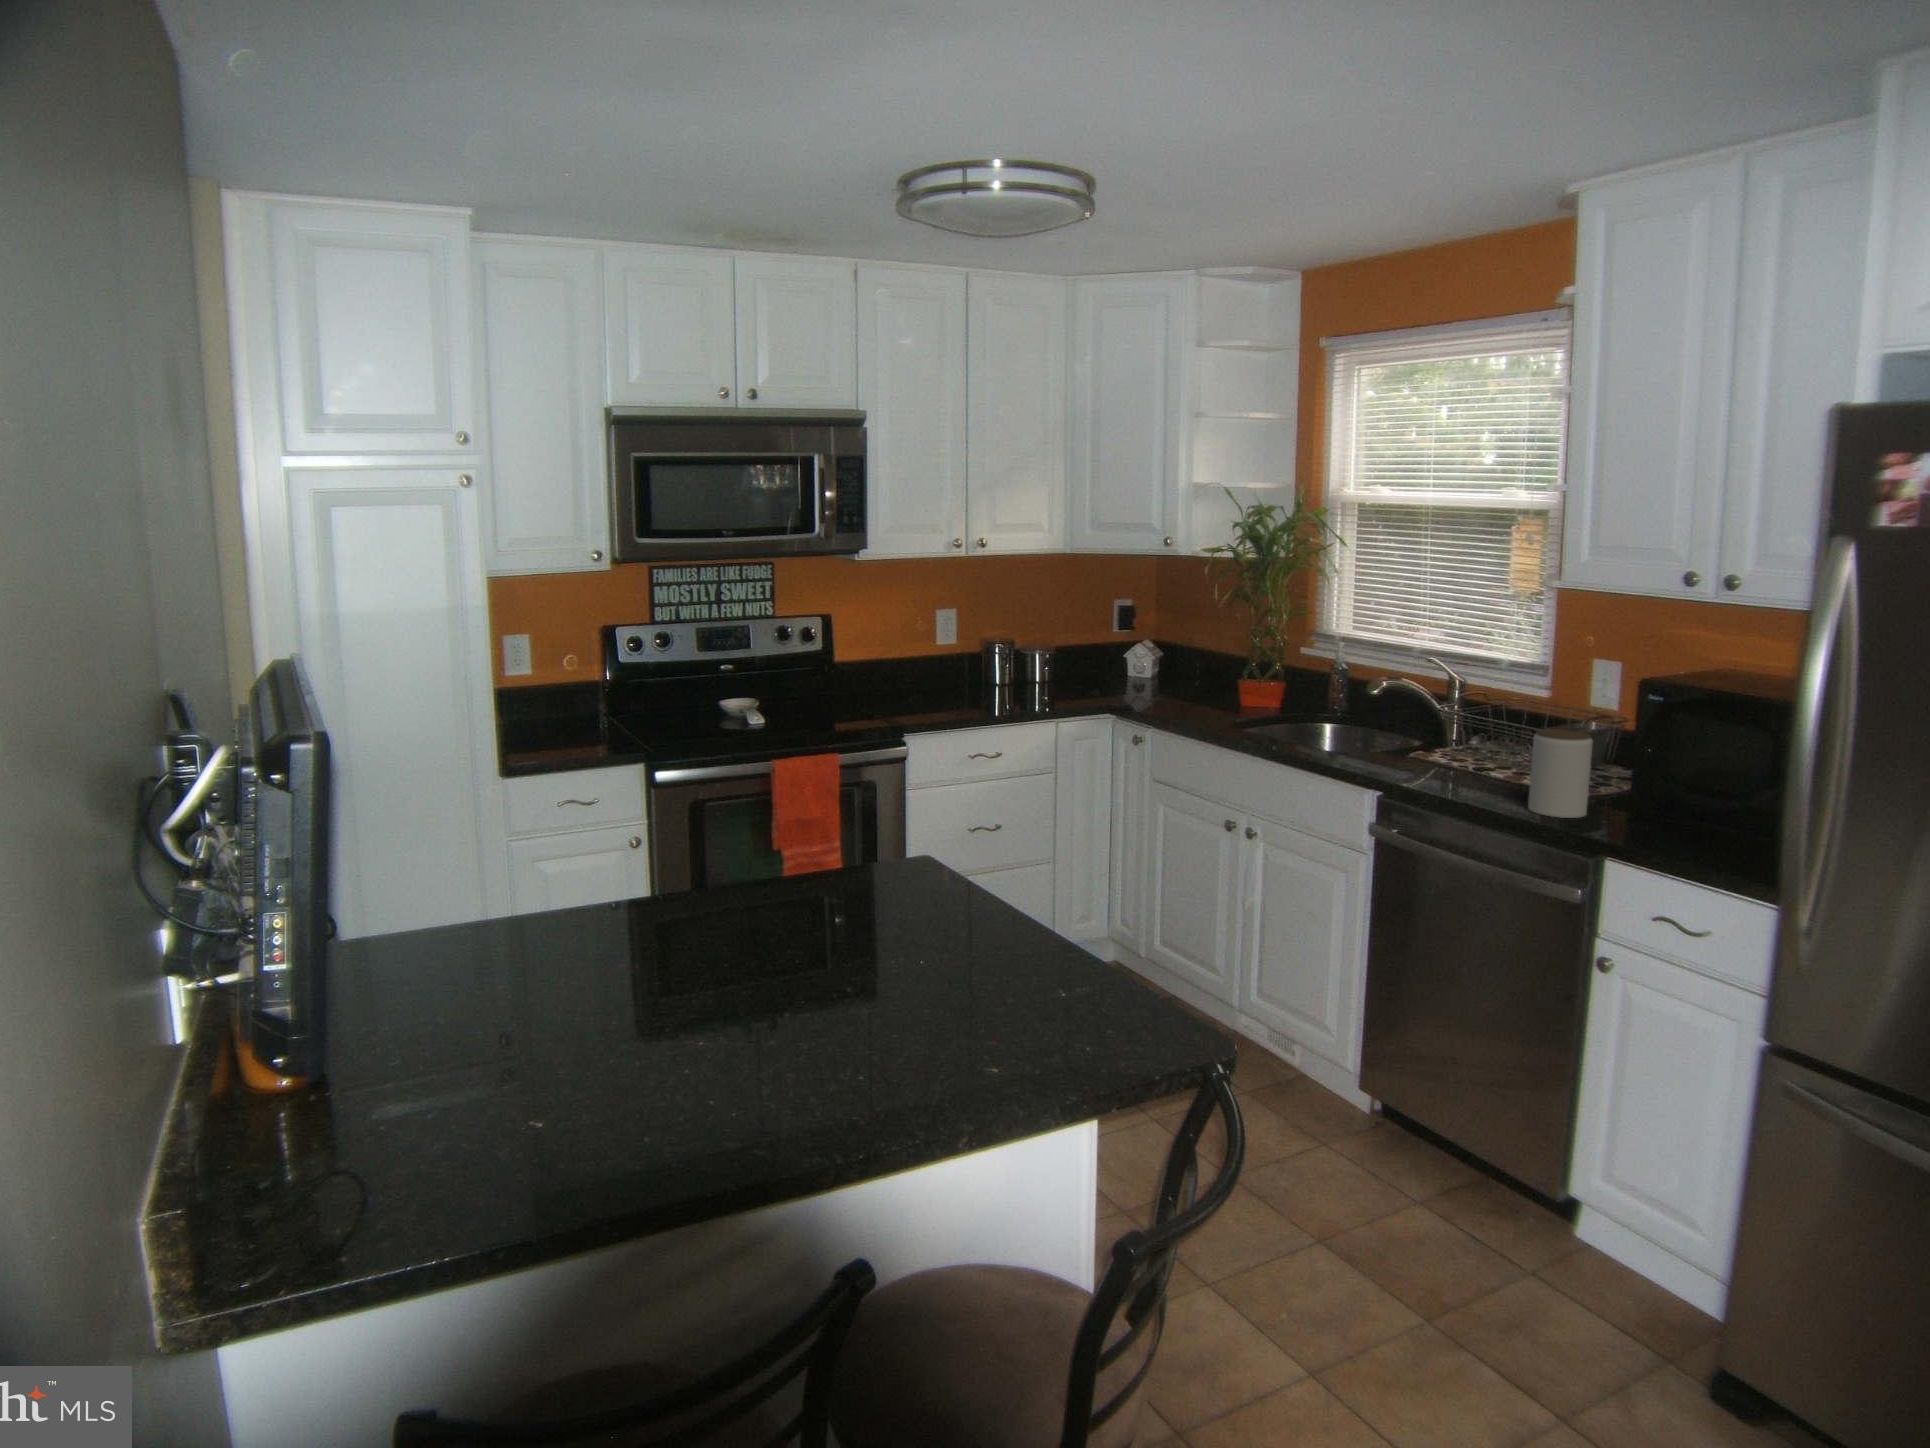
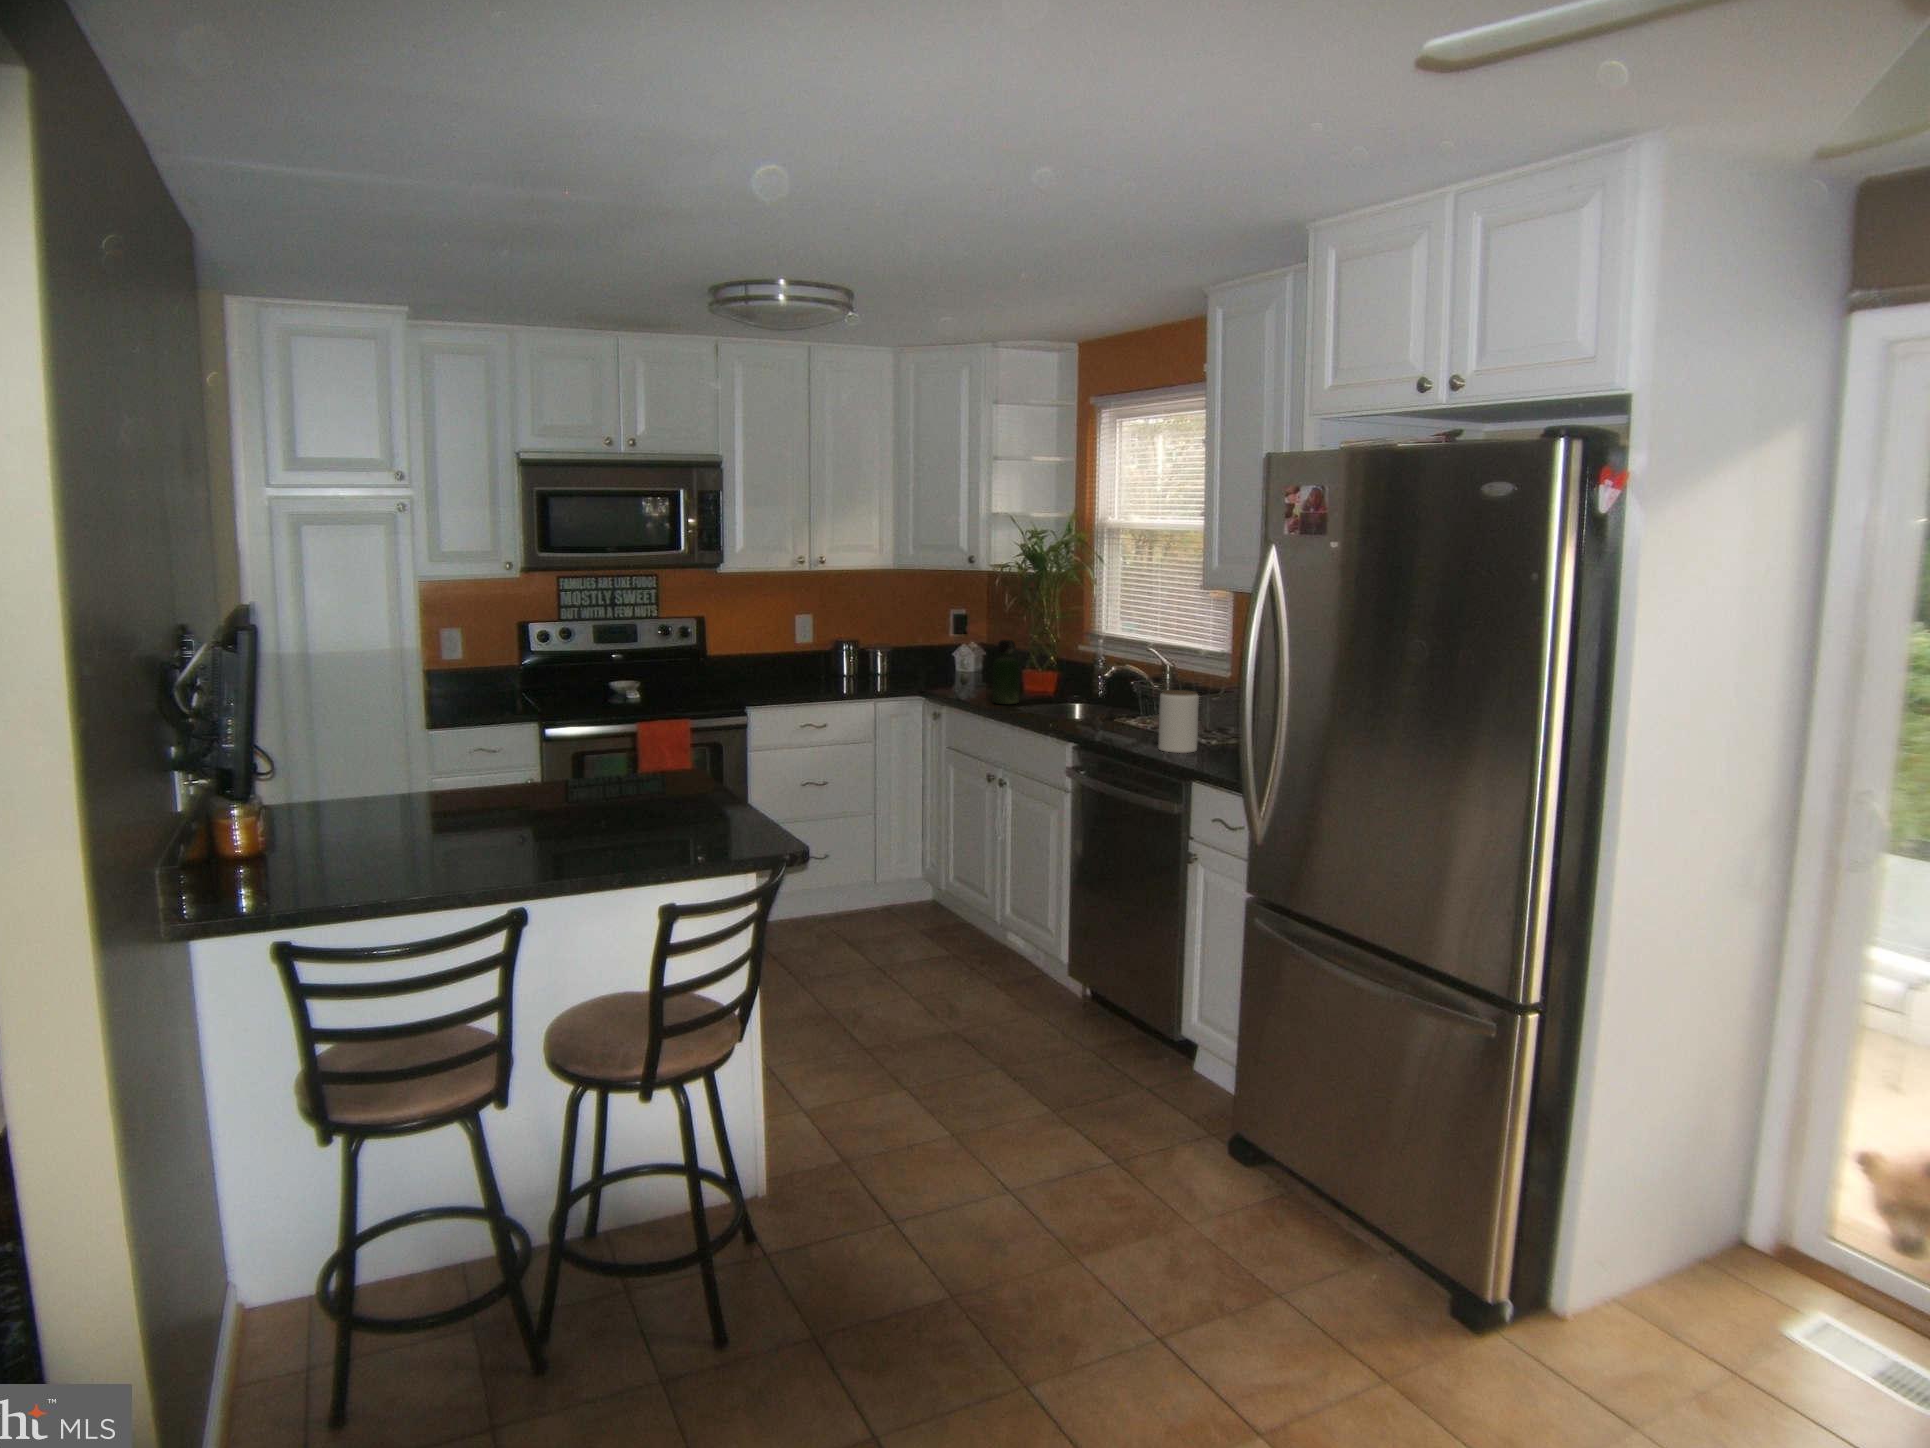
bottle: none [1206,644,1242,726] -> present [993,640,1020,704]

